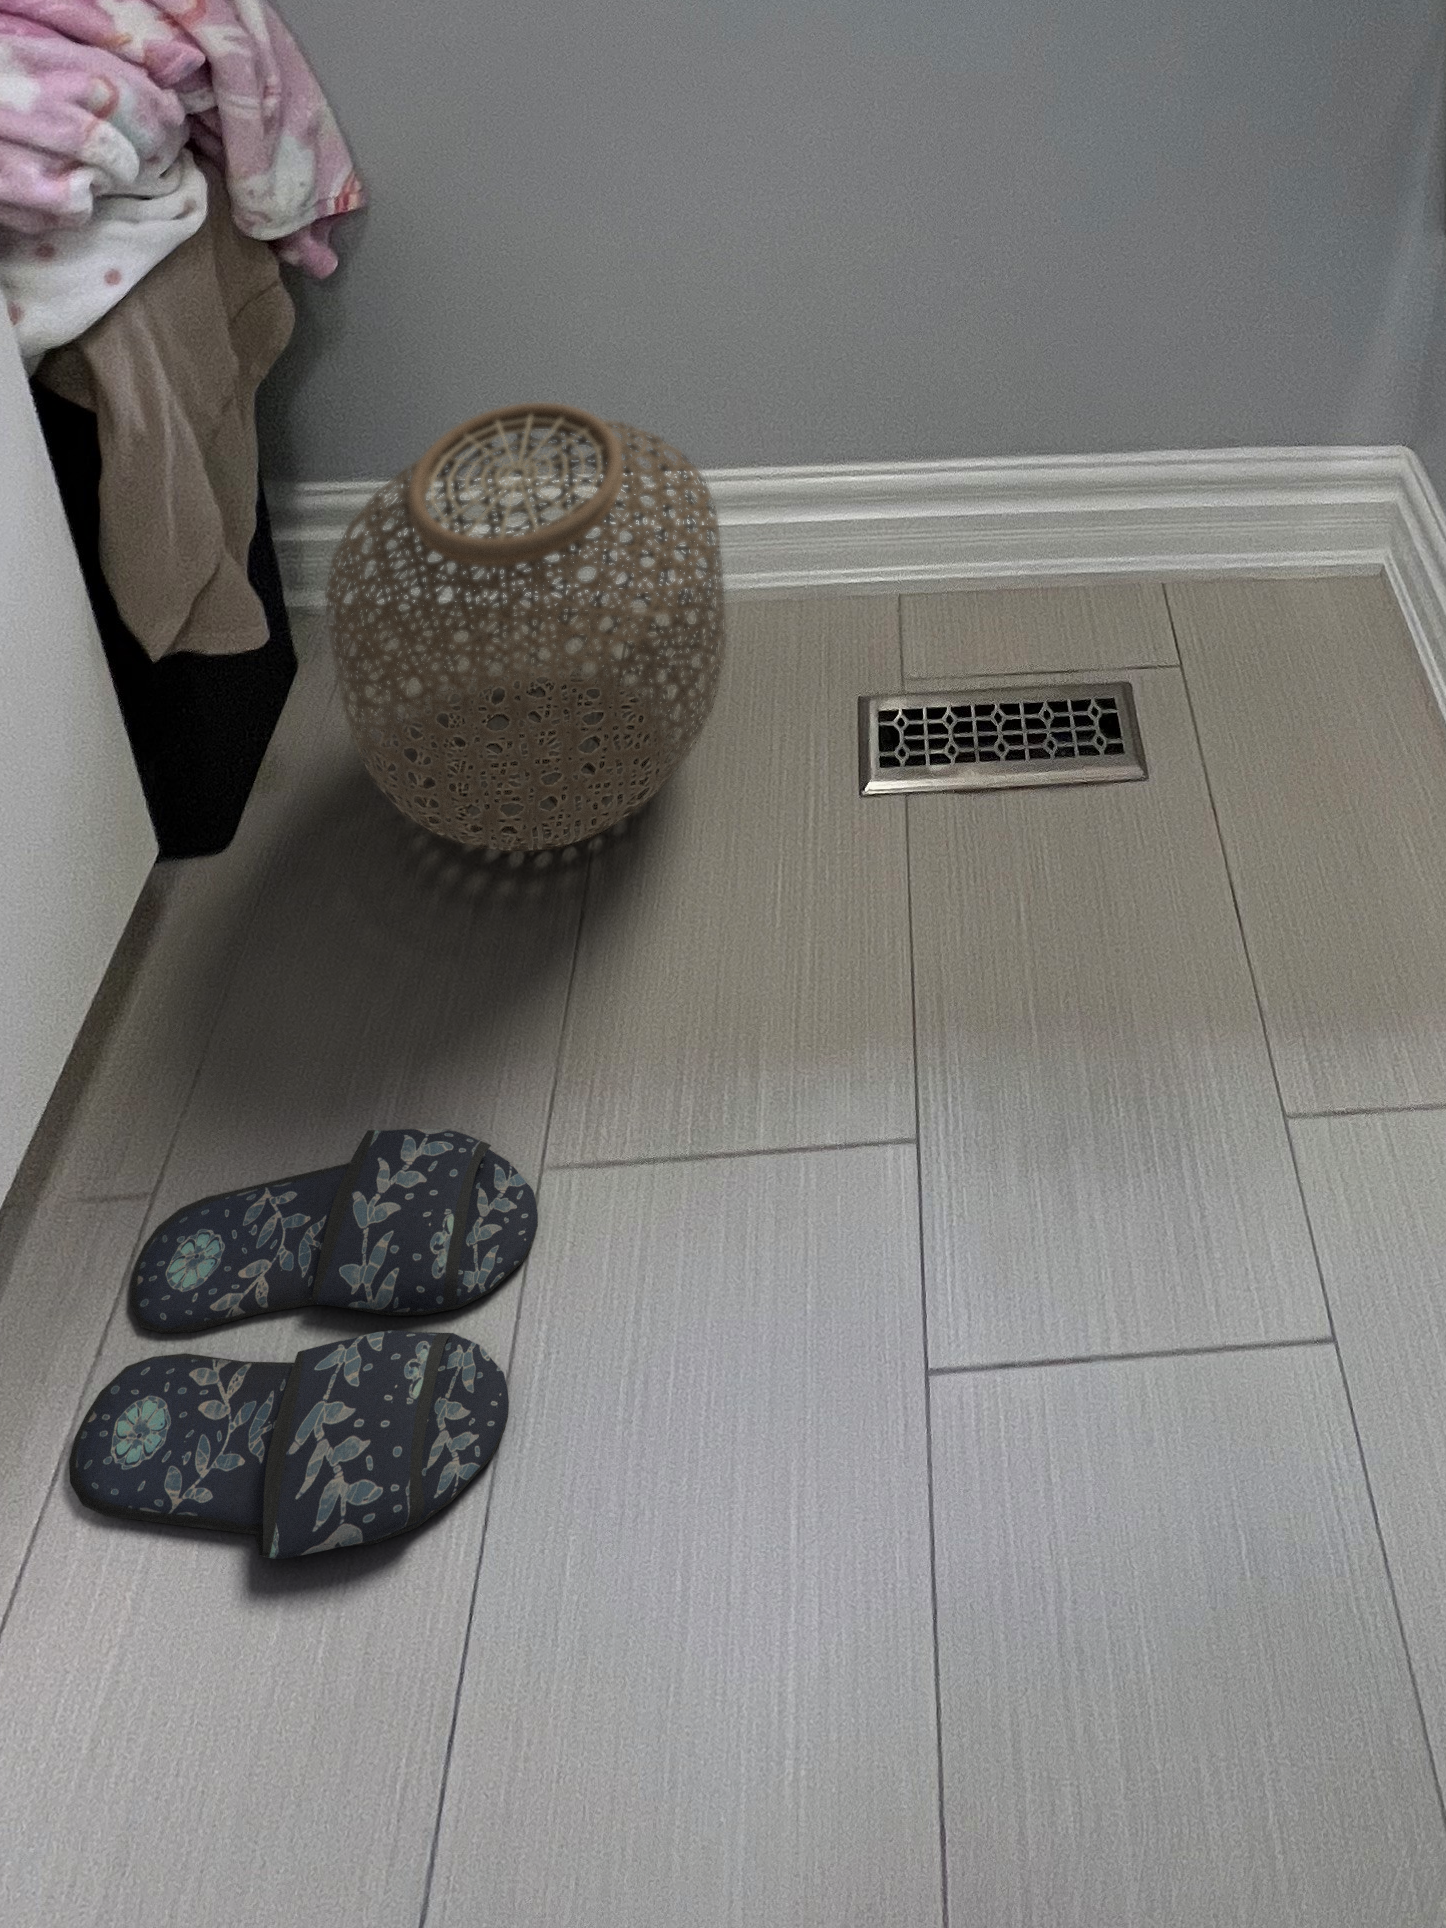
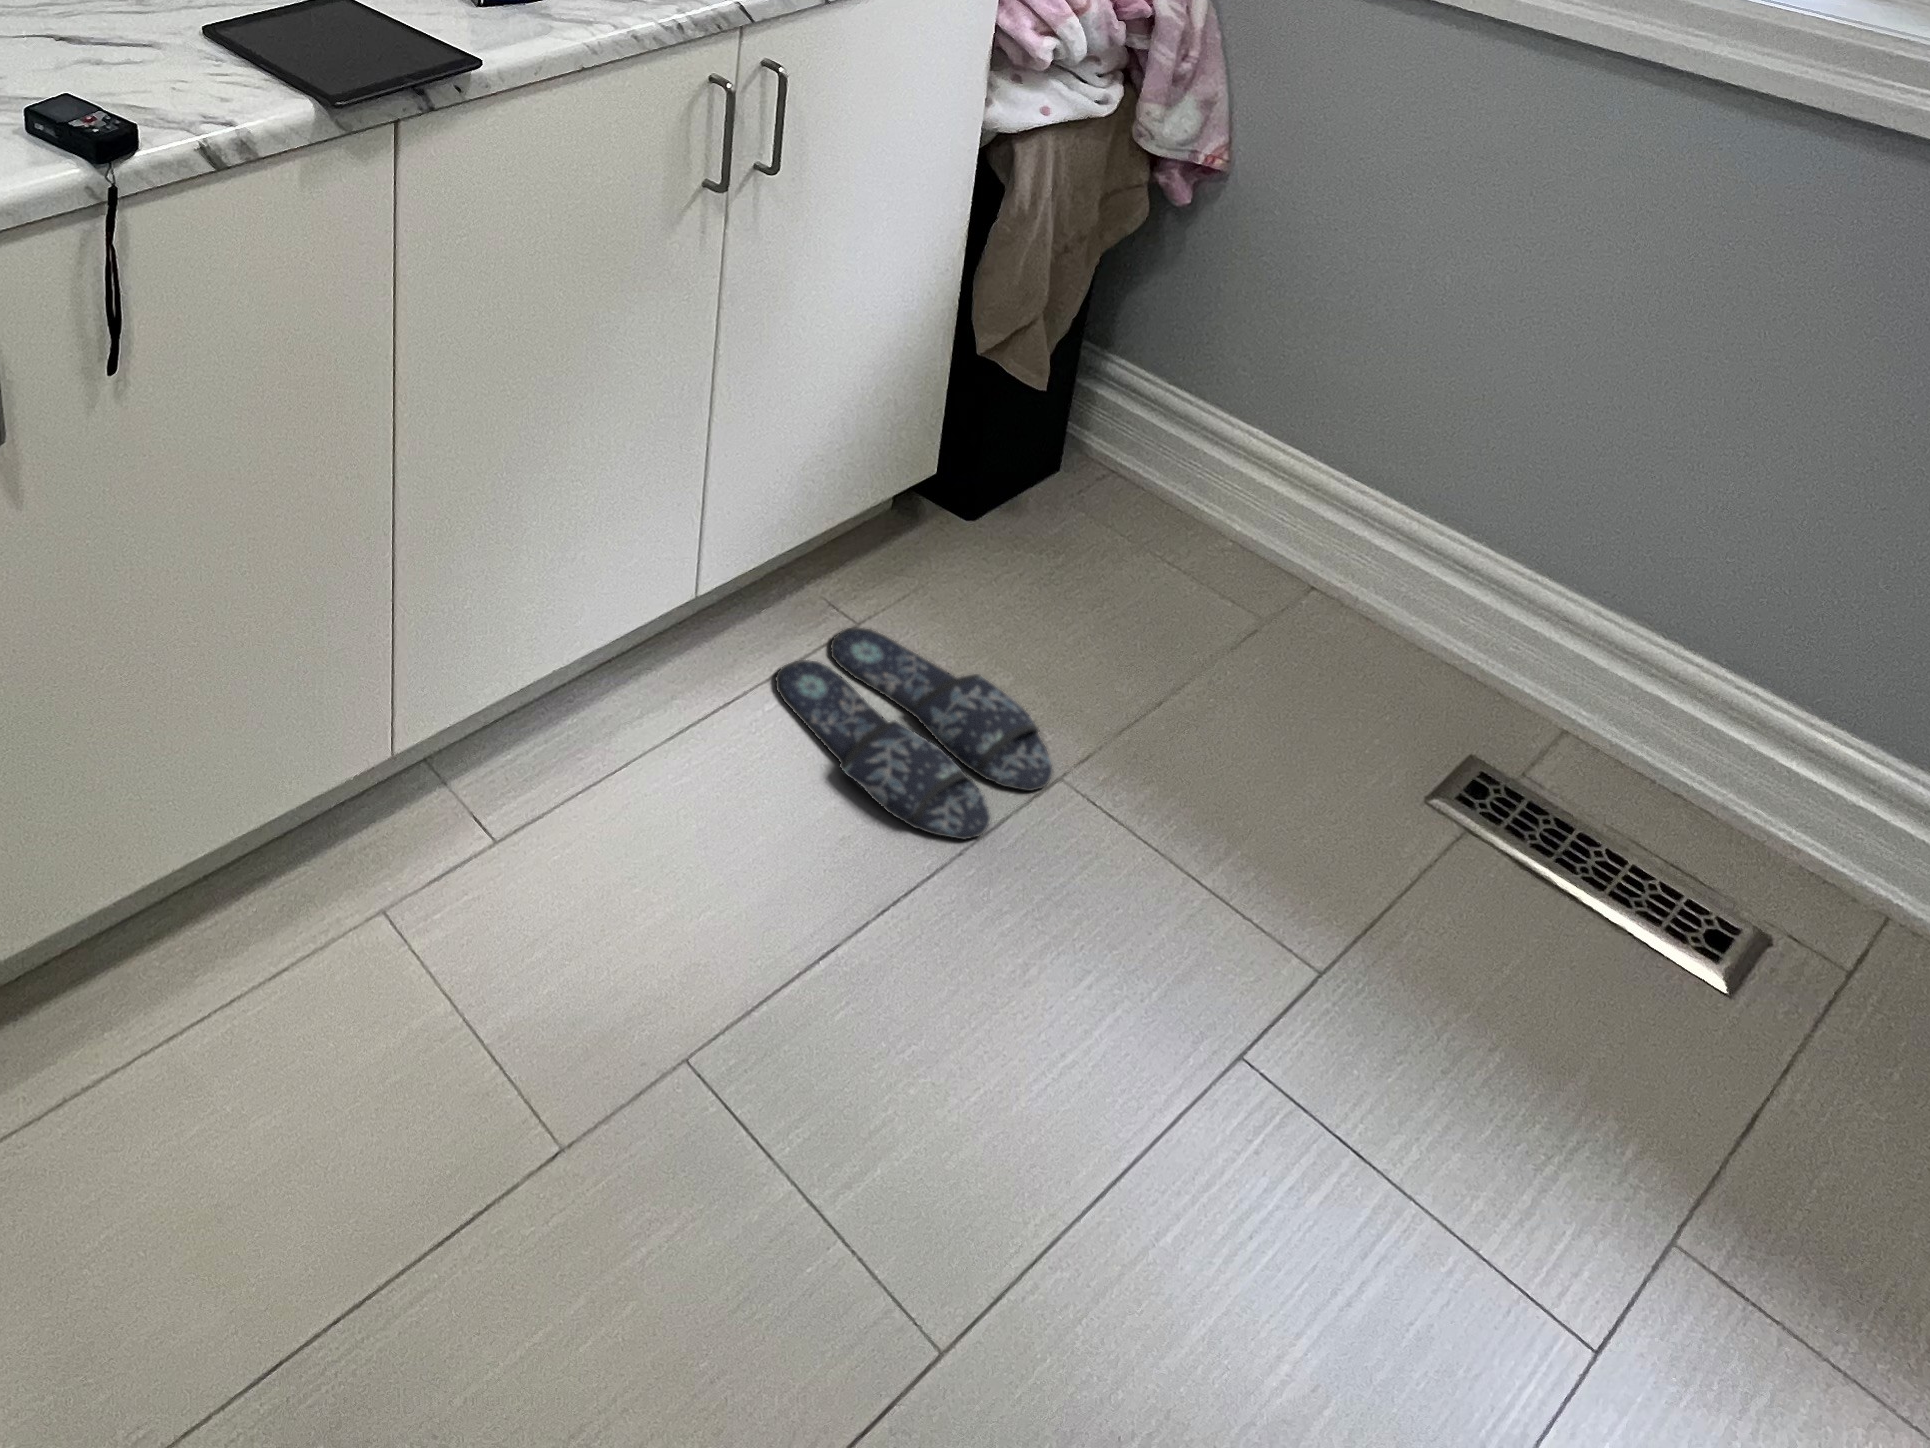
woven basket: present [325,403,726,851] -> none [1069,333,1398,670]

